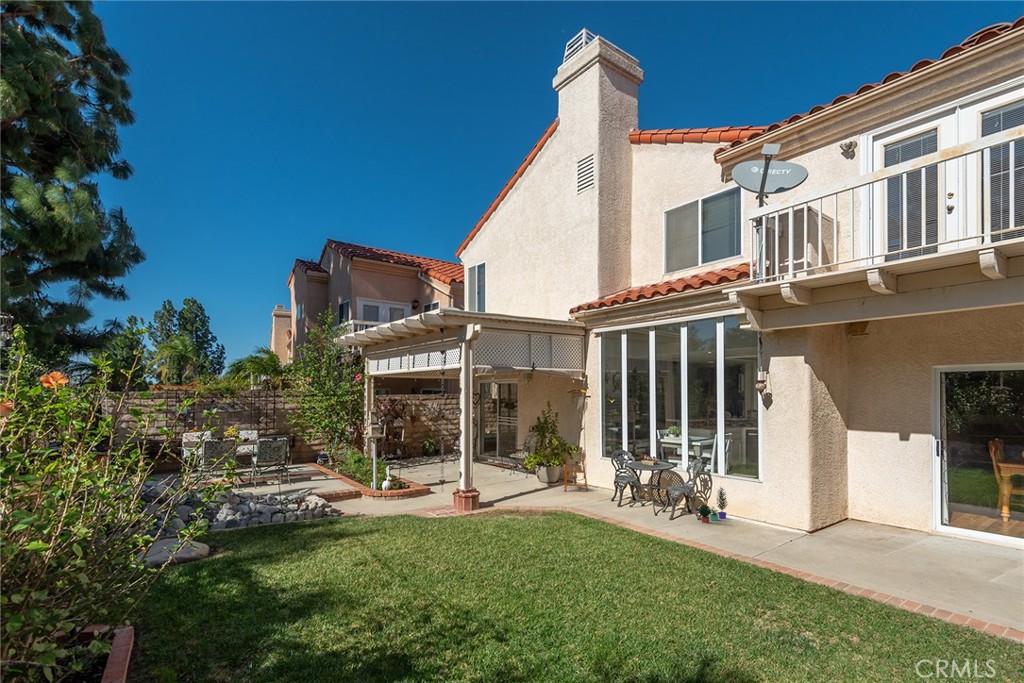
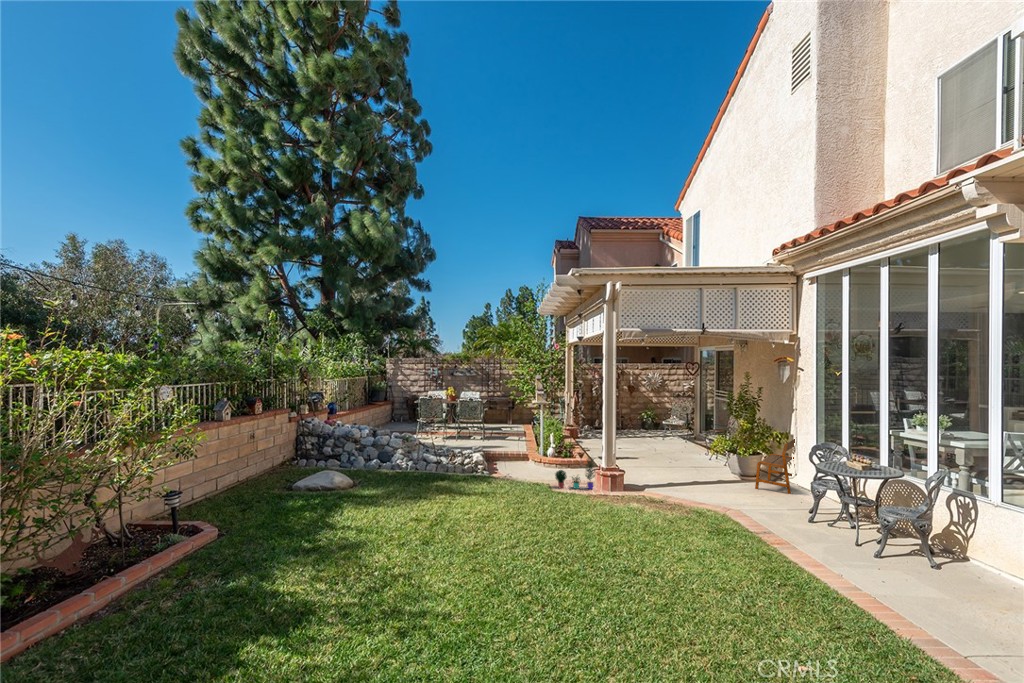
potted plant: present [699,488,727,523] -> present [555,458,595,489]

